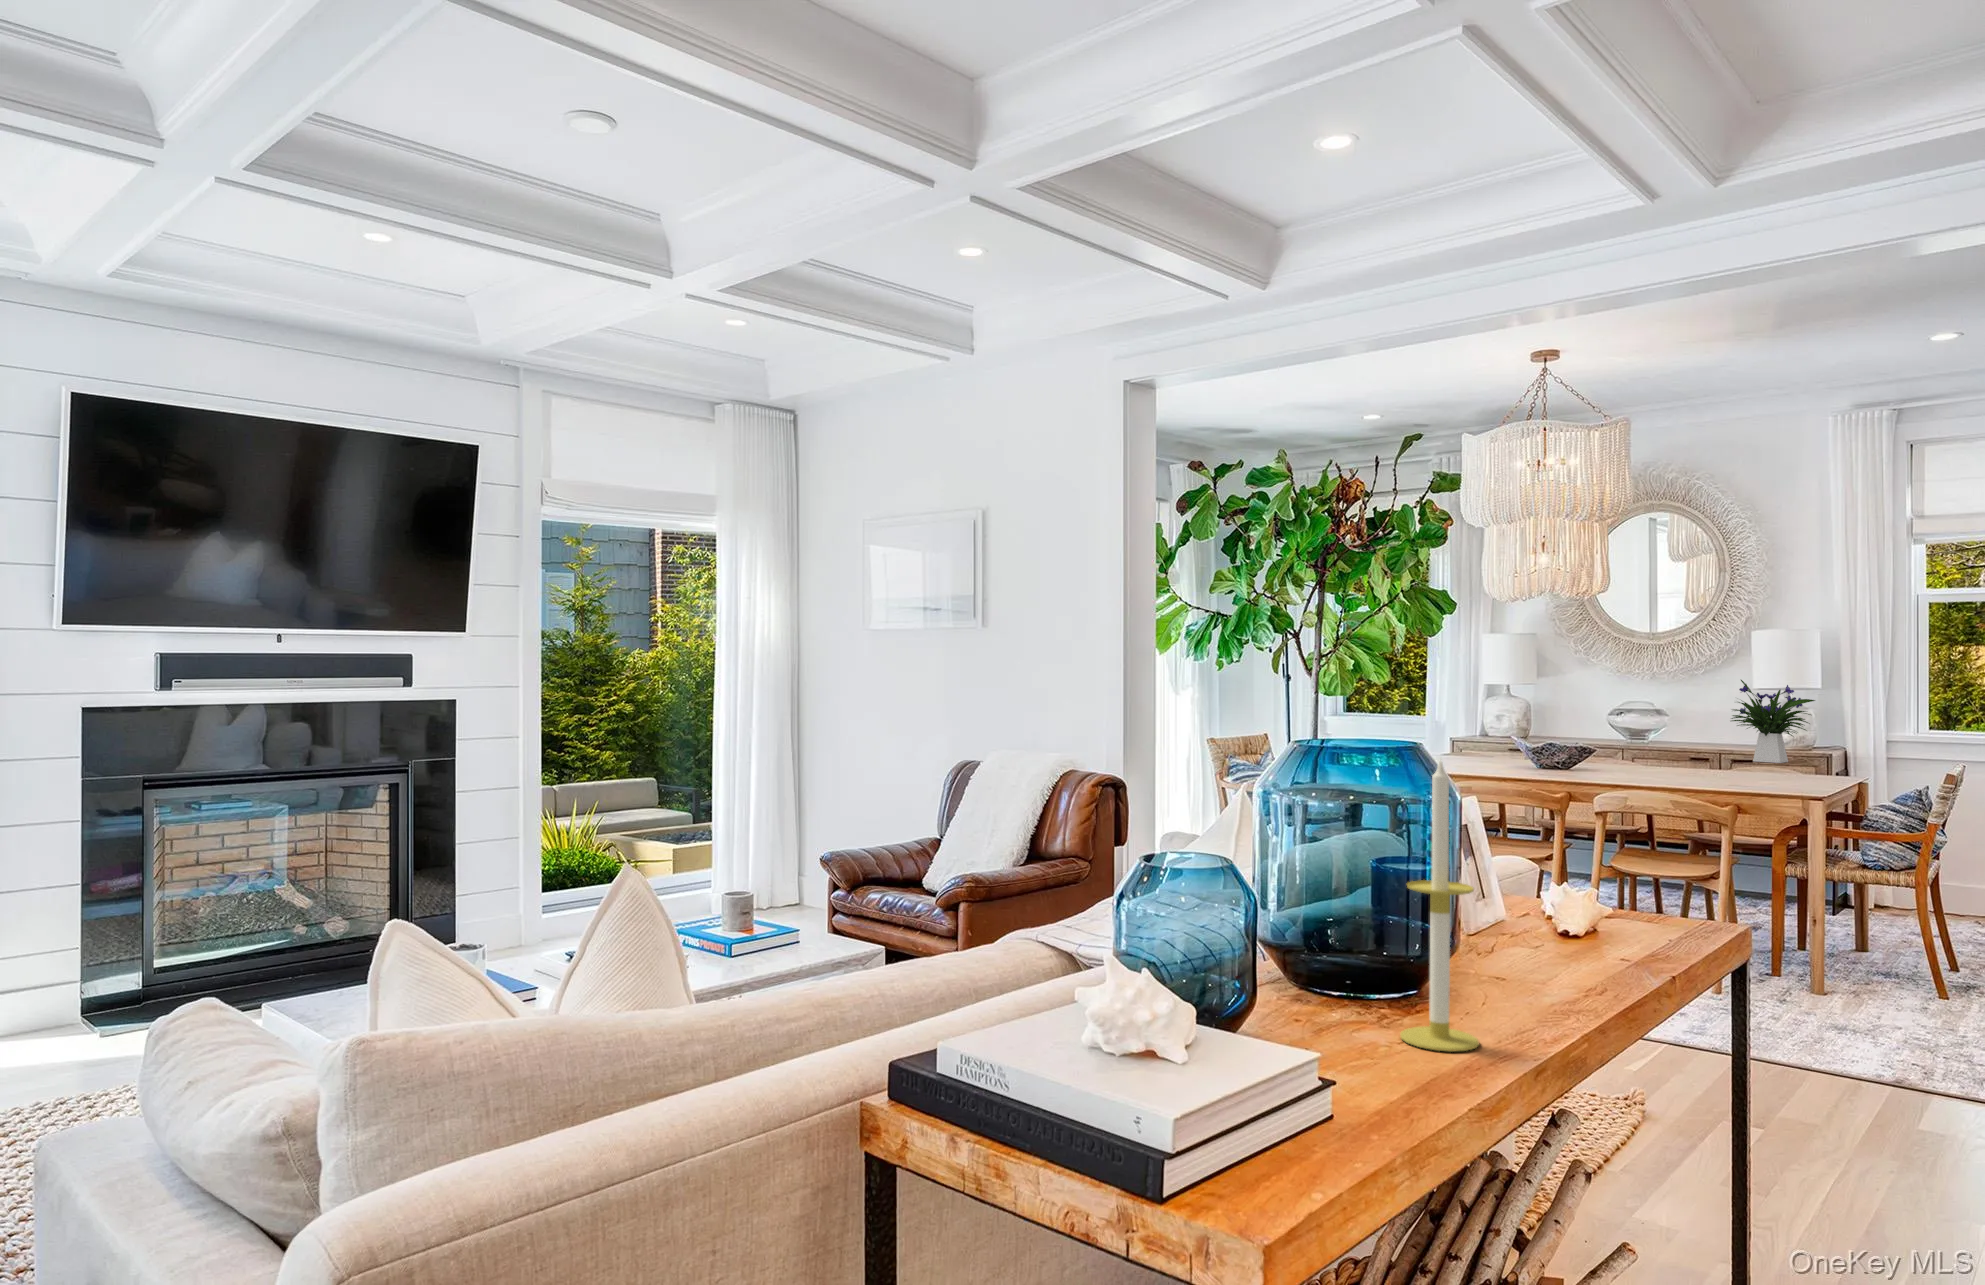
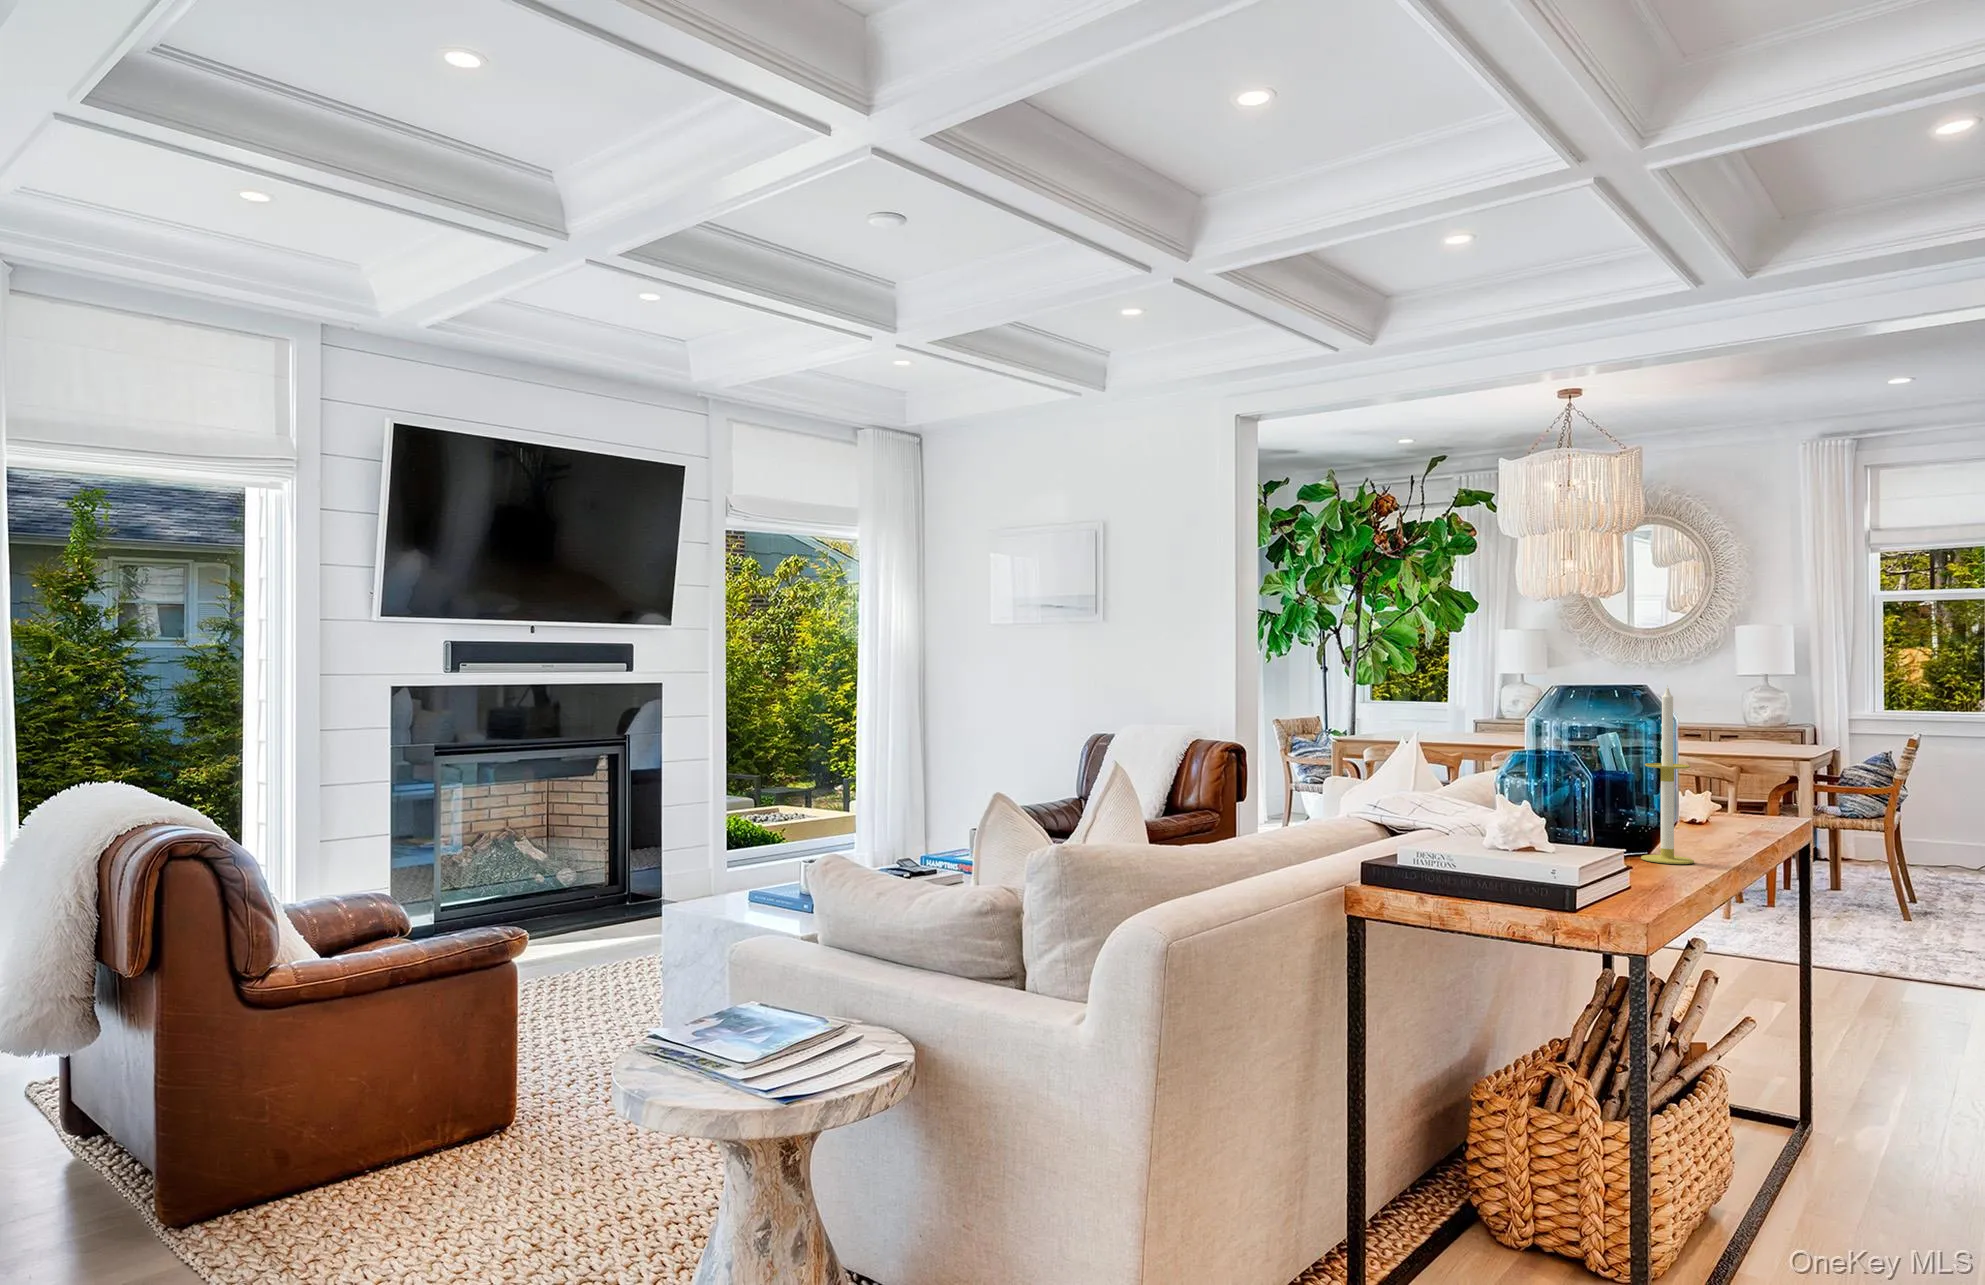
flower arrangement: present [1731,680,1815,763] -> none [1716,667,1792,737]

